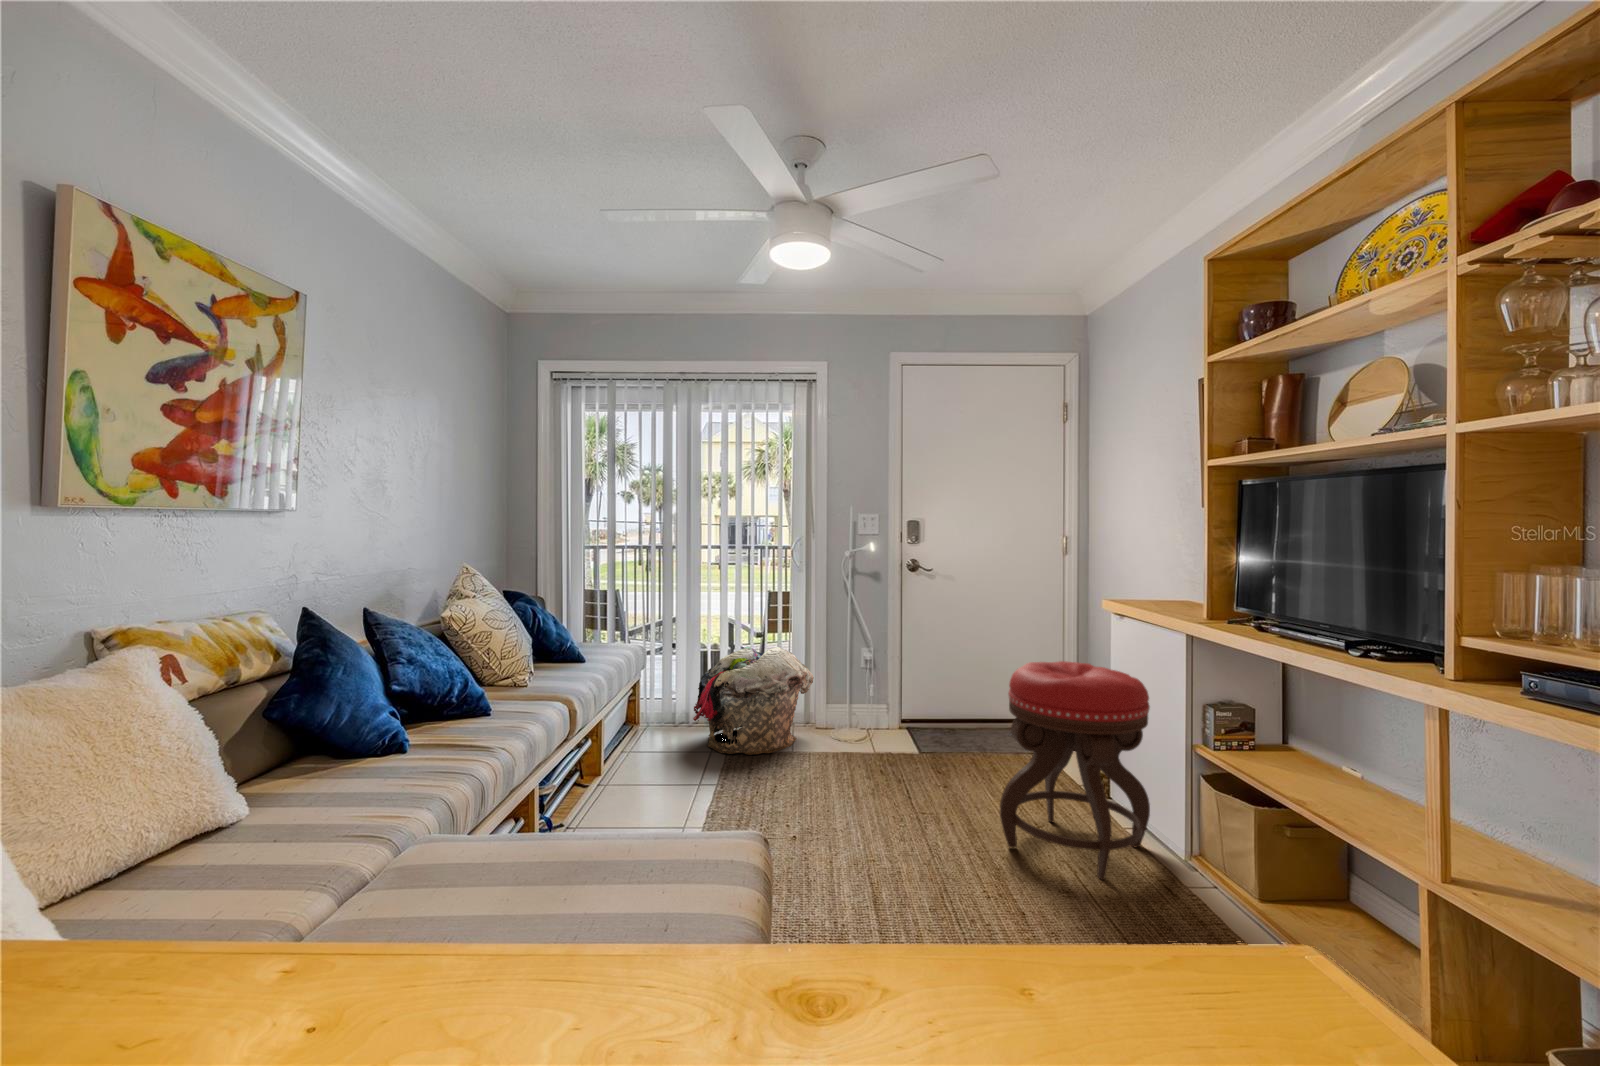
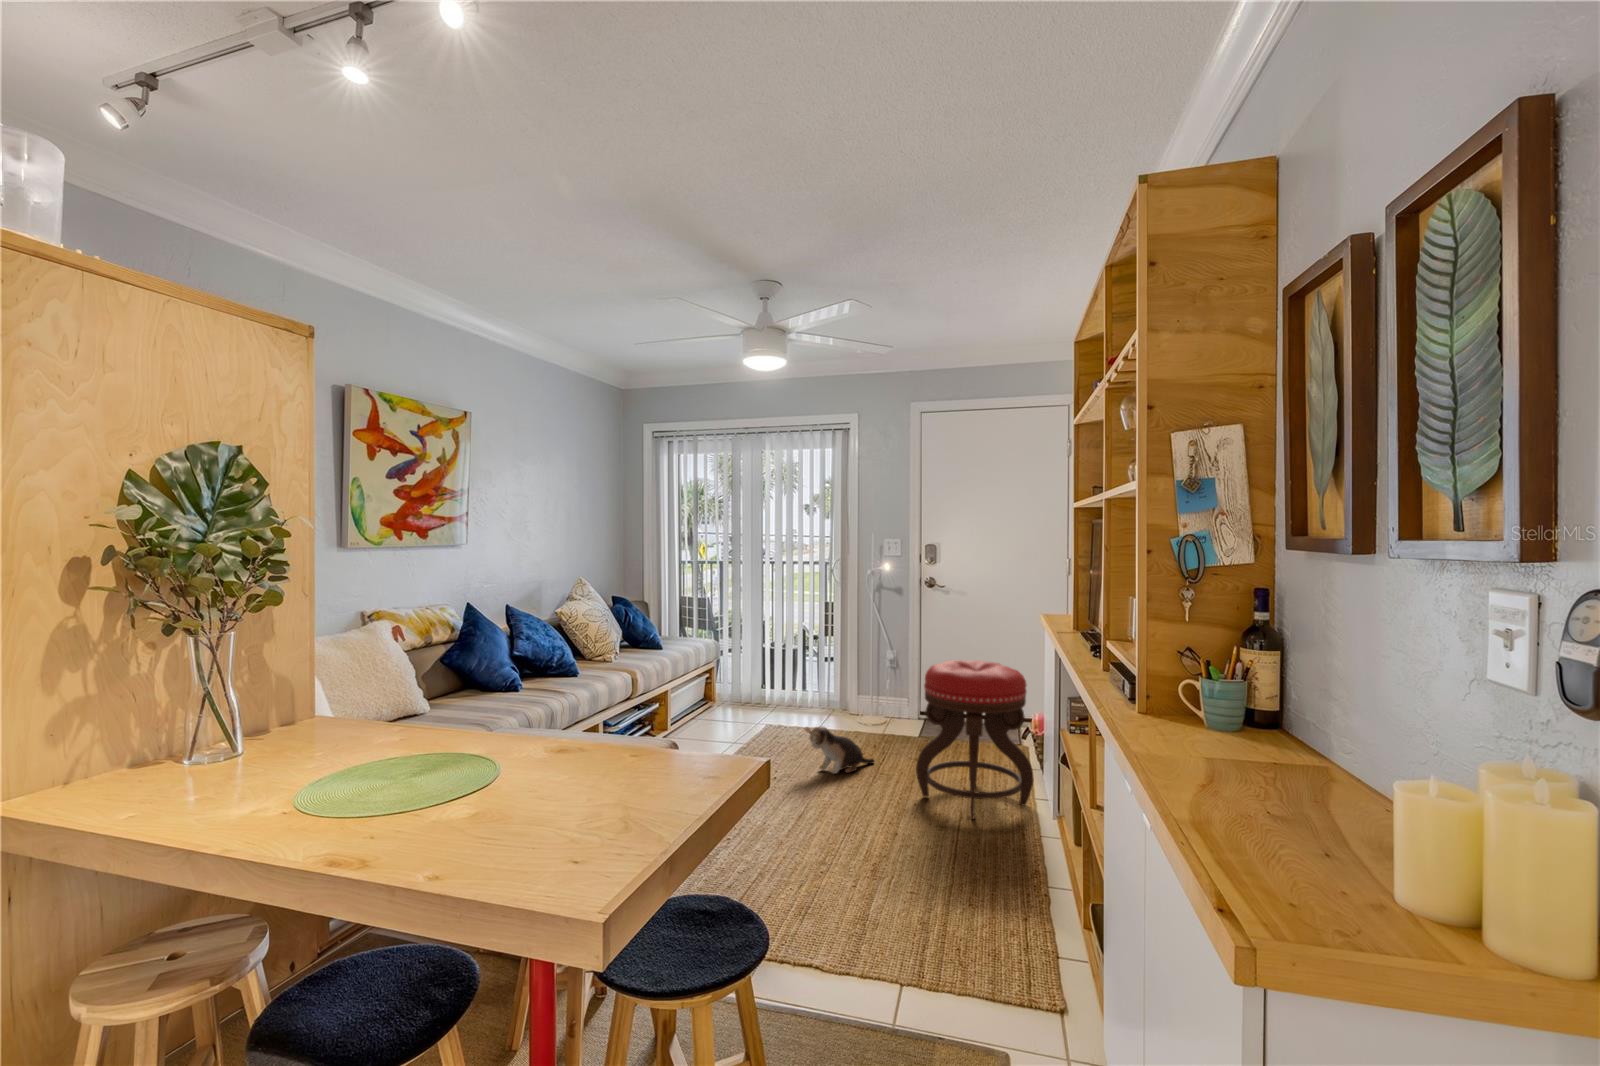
laundry basket: present [693,647,814,755] -> none [743,644,845,728]
plush toy: none [829,760,904,822] -> present [805,727,874,774]

